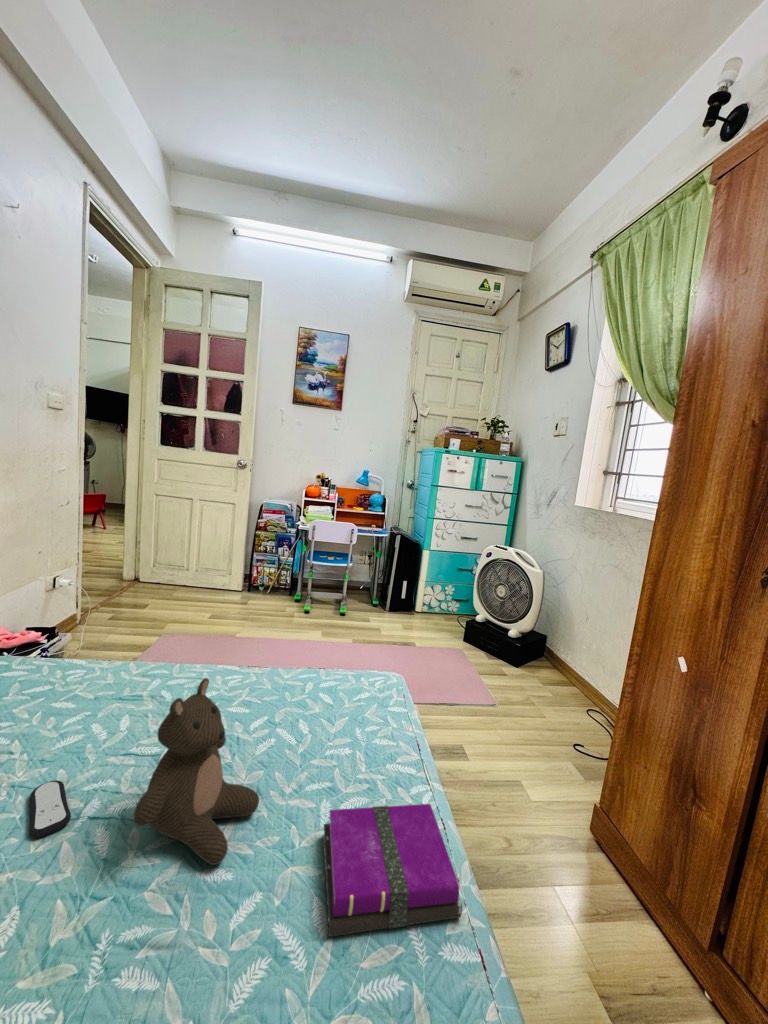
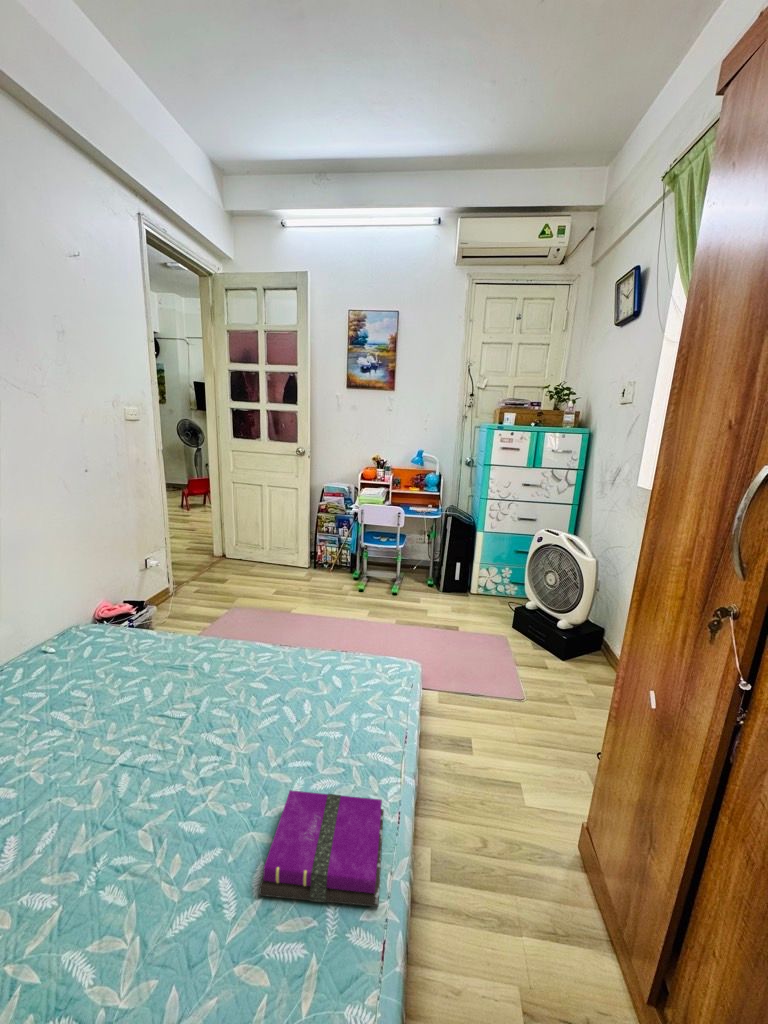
stuffed bear: present [134,678,259,865] -> none [132,668,242,818]
remote control: present [29,780,71,838] -> none [79,732,110,775]

